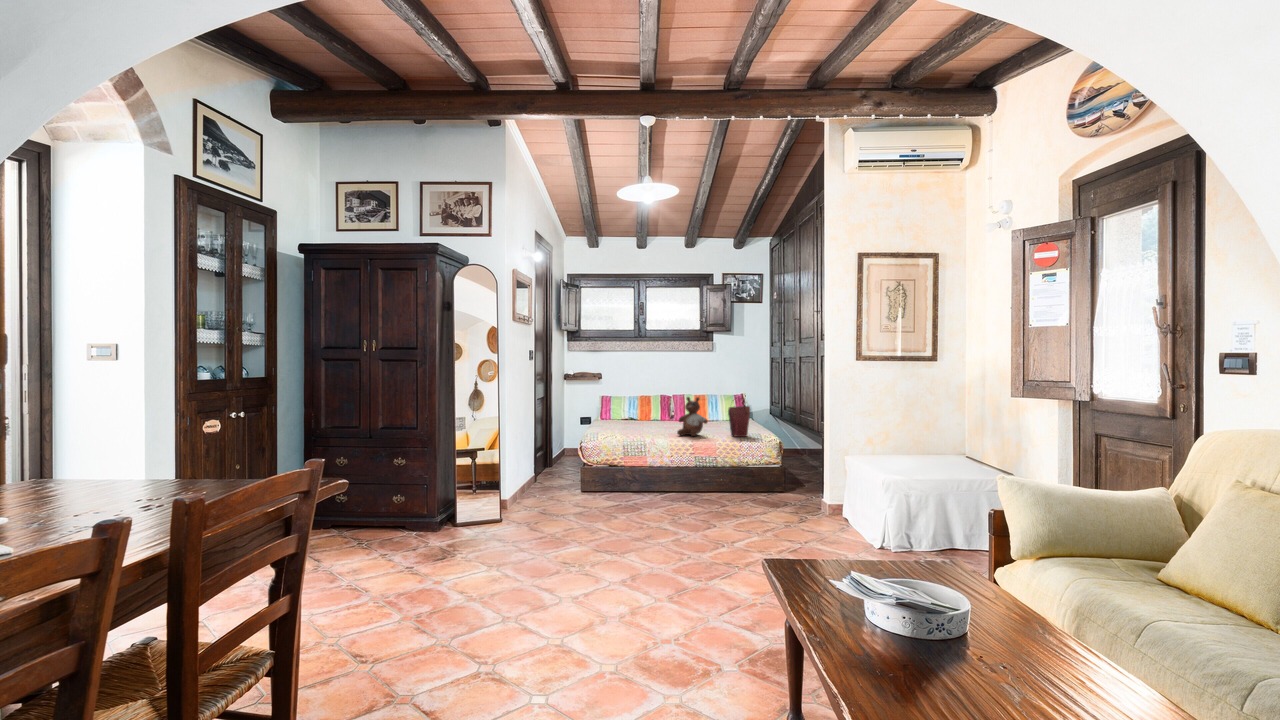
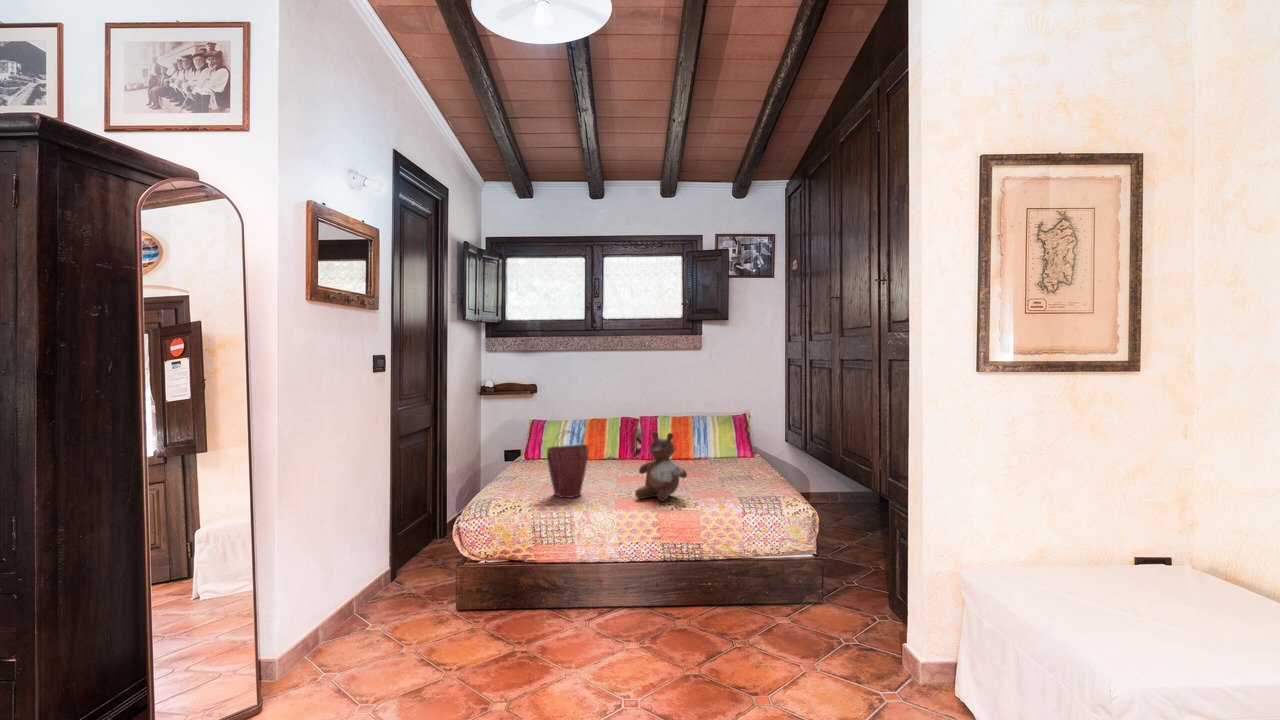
handbag: present [728,398,750,437] -> present [547,431,589,498]

